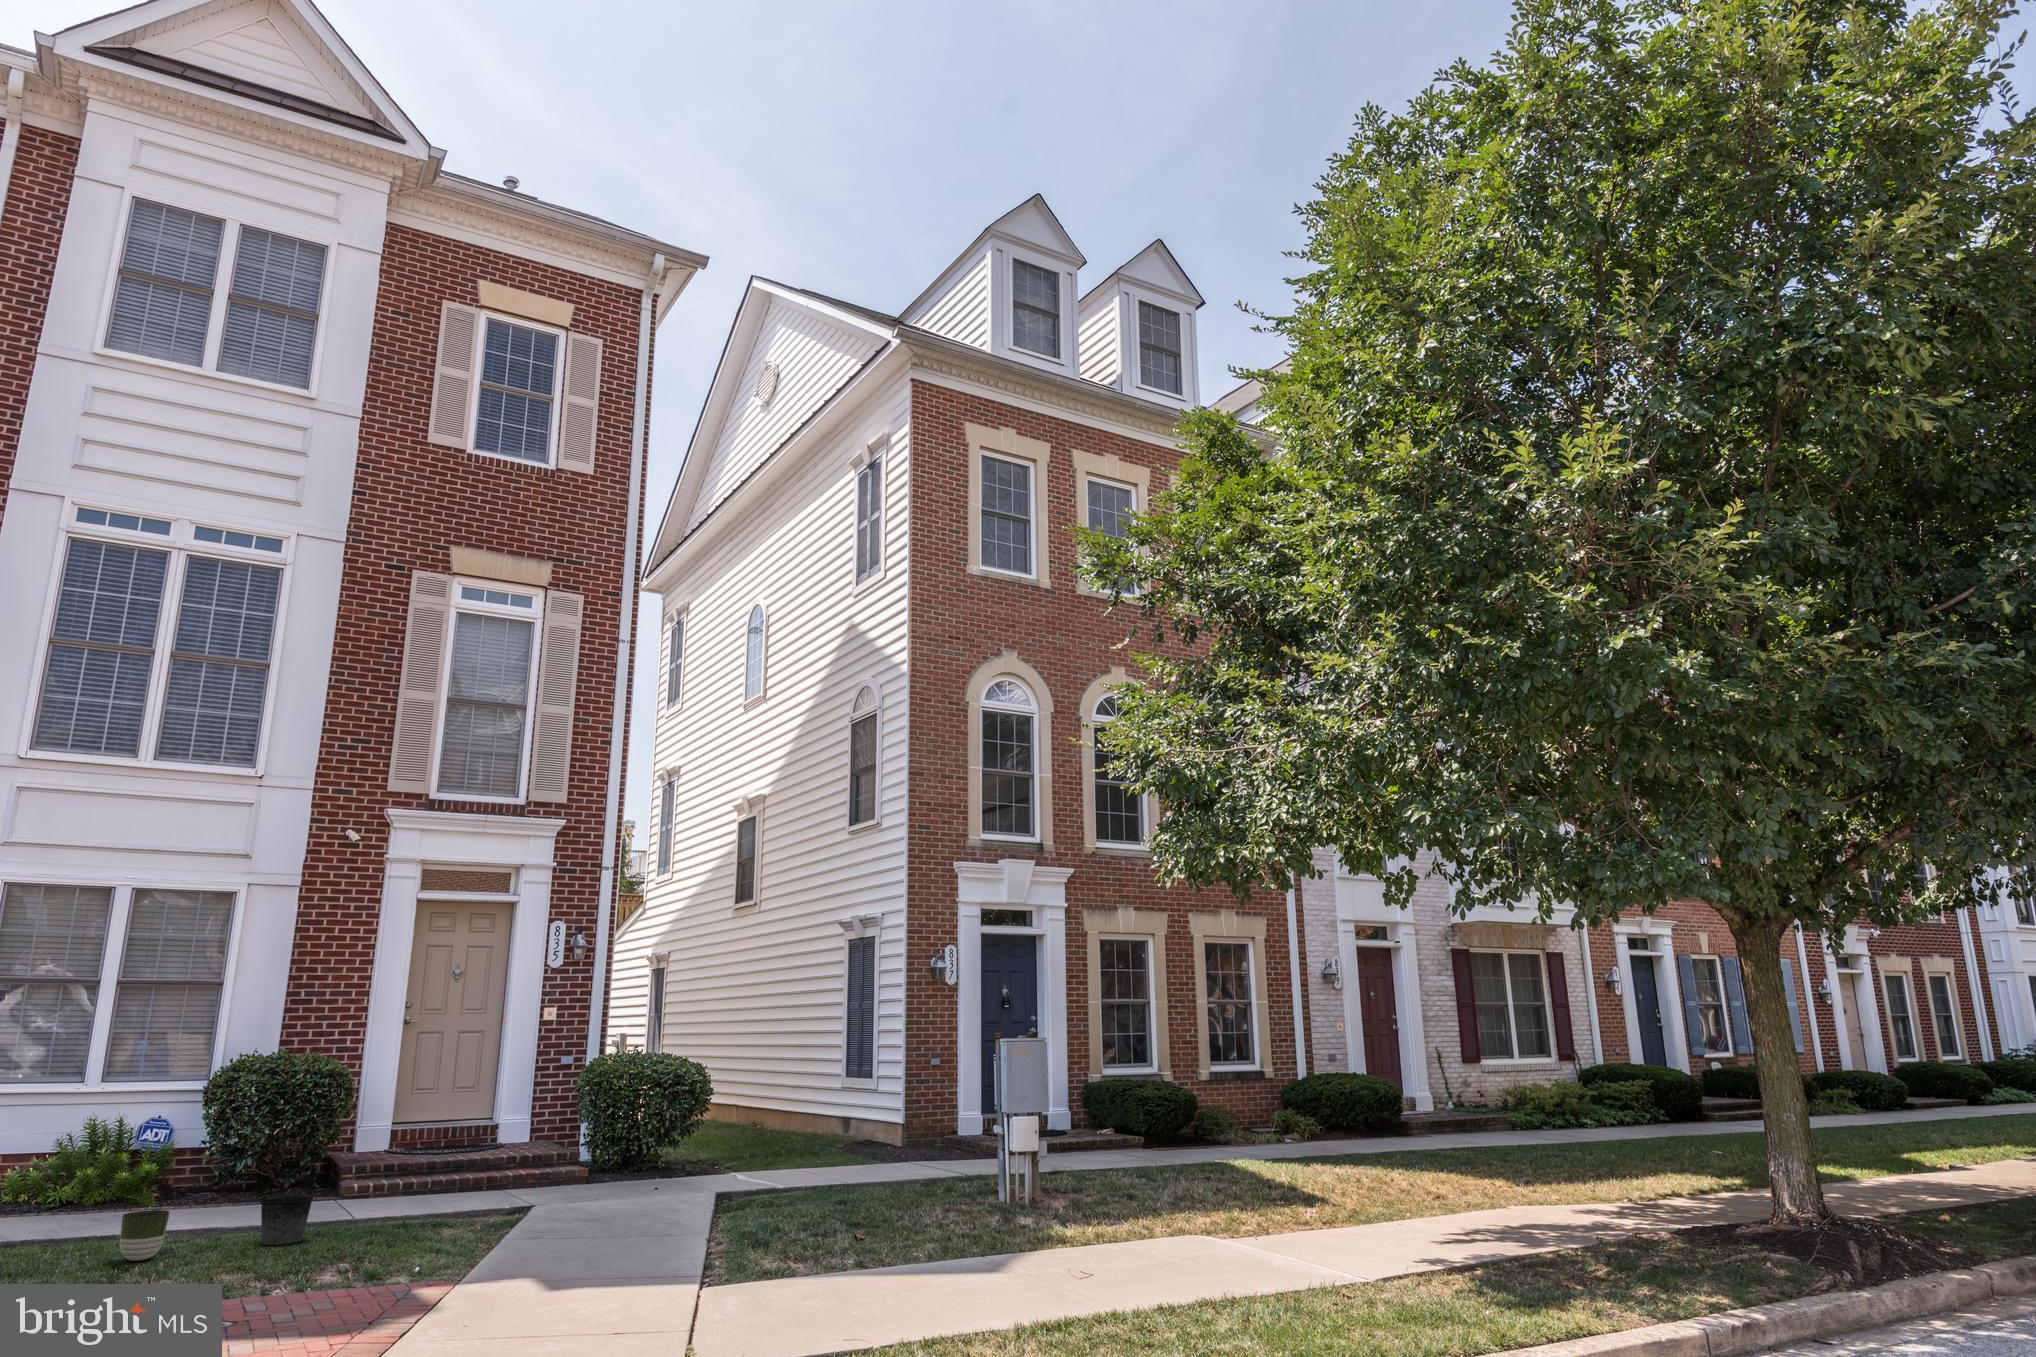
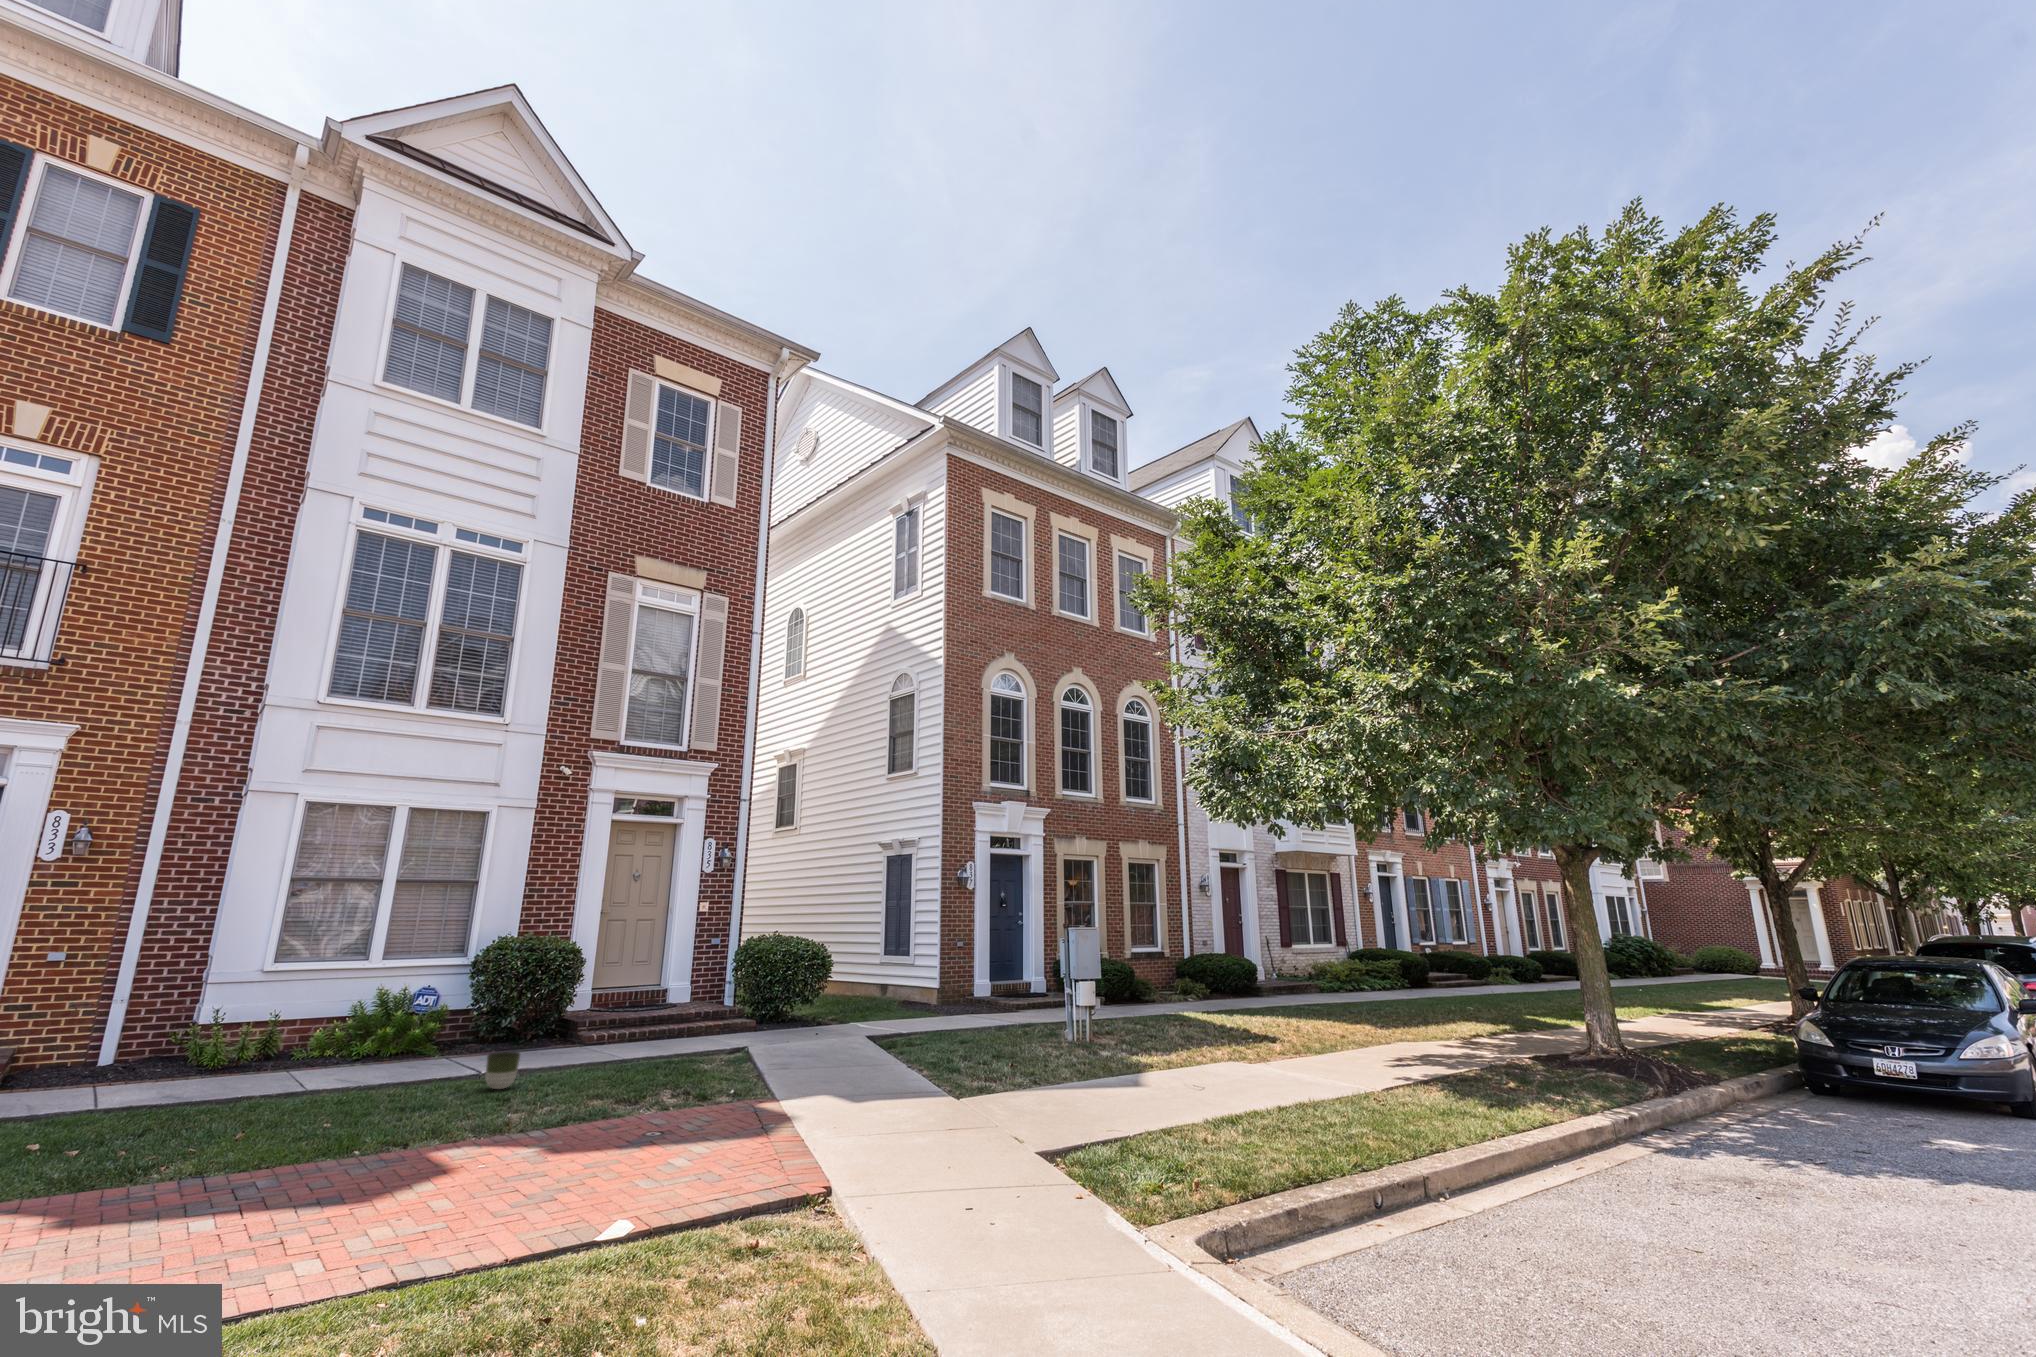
bucket: present [258,1196,313,1245] -> none [573,1040,614,1077]

